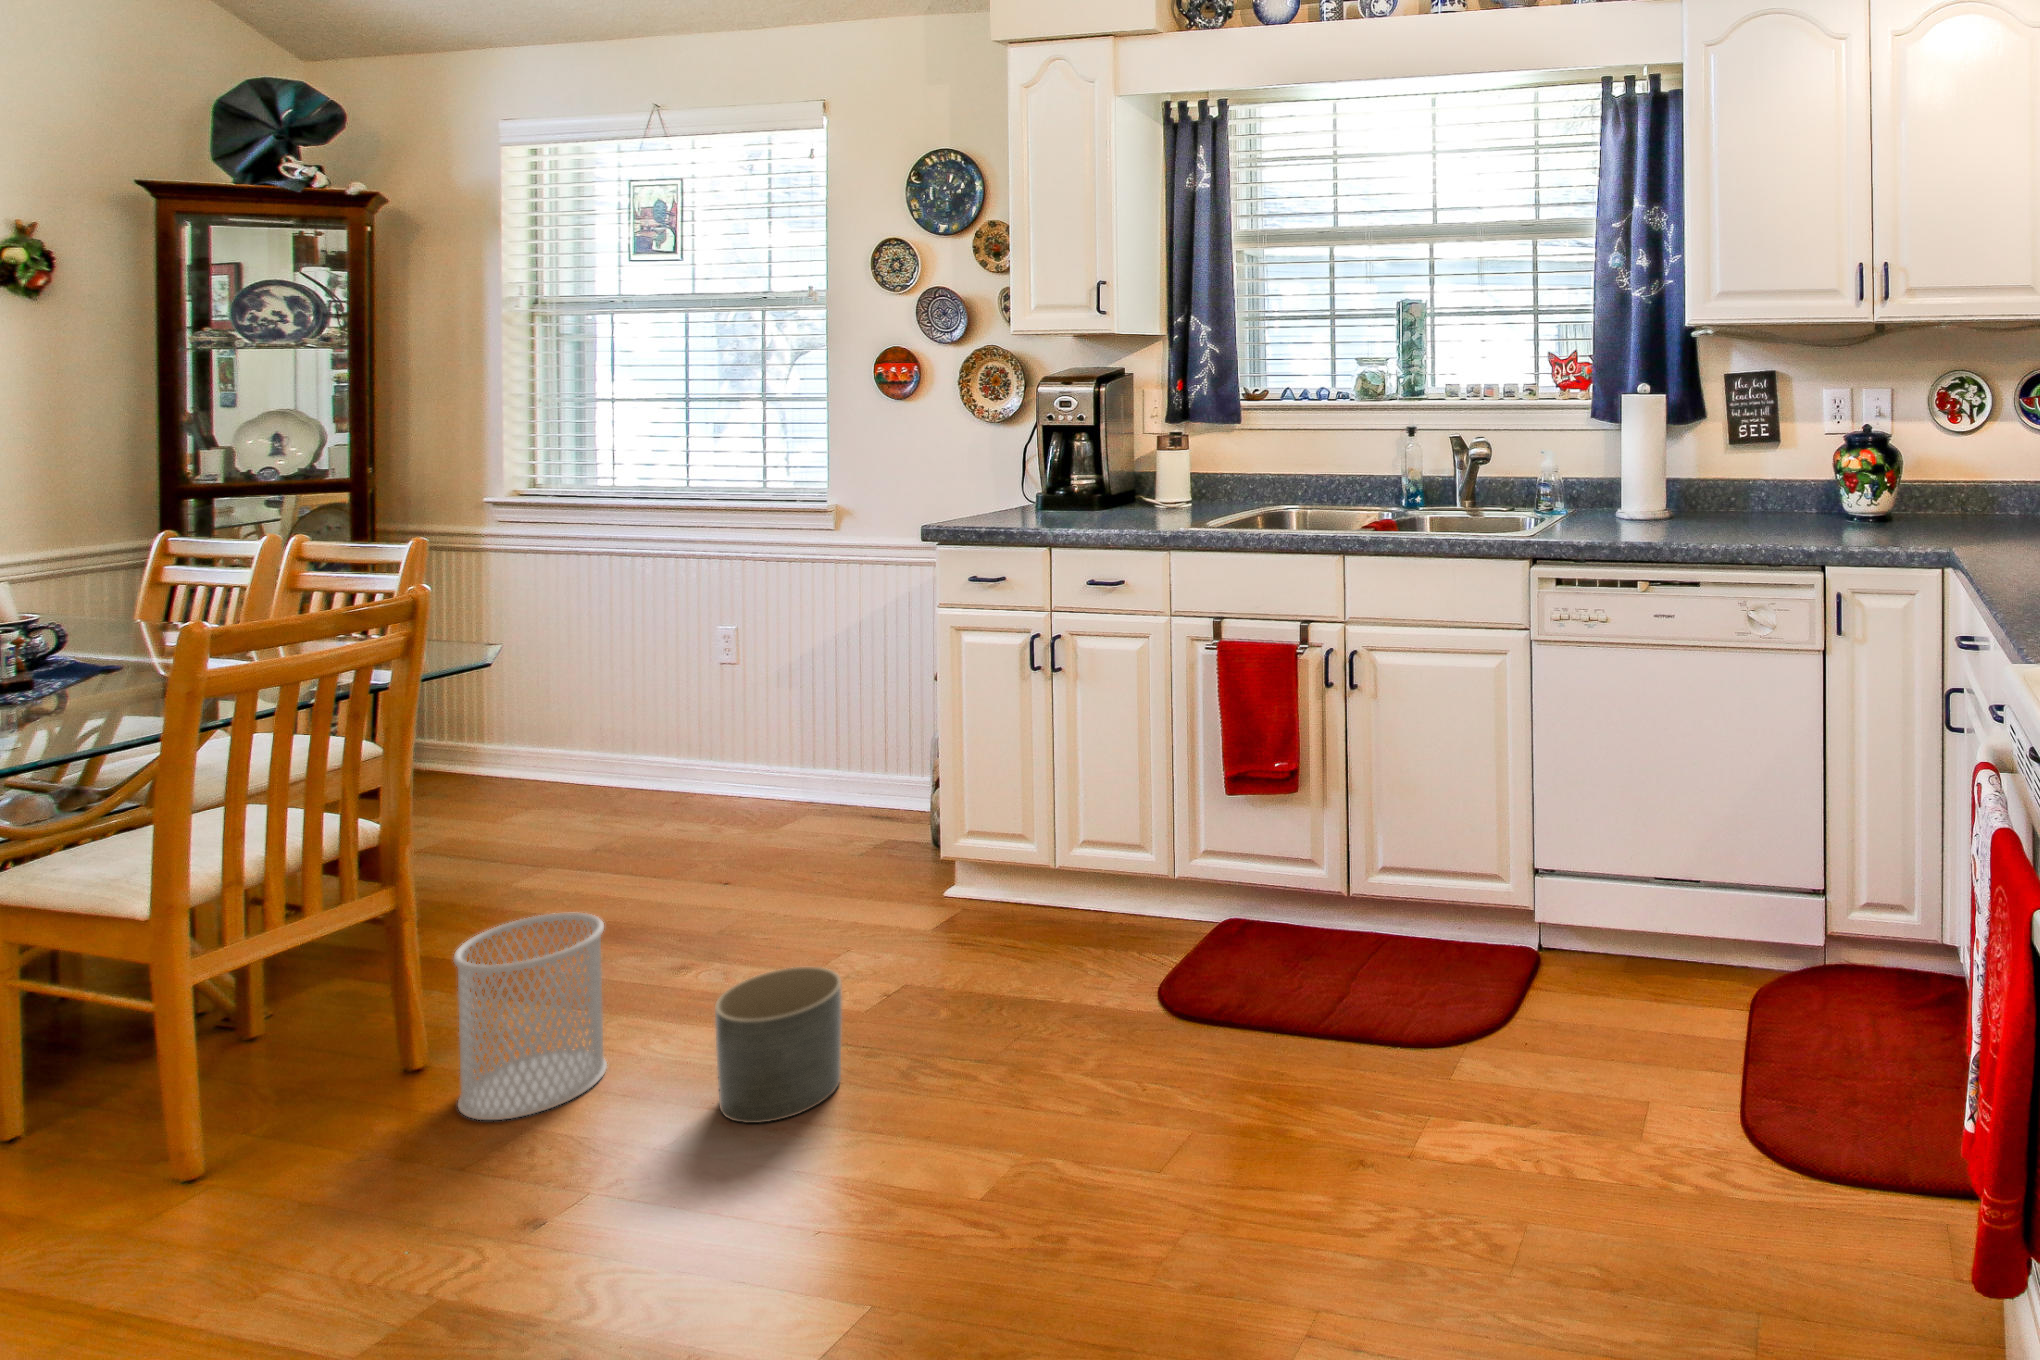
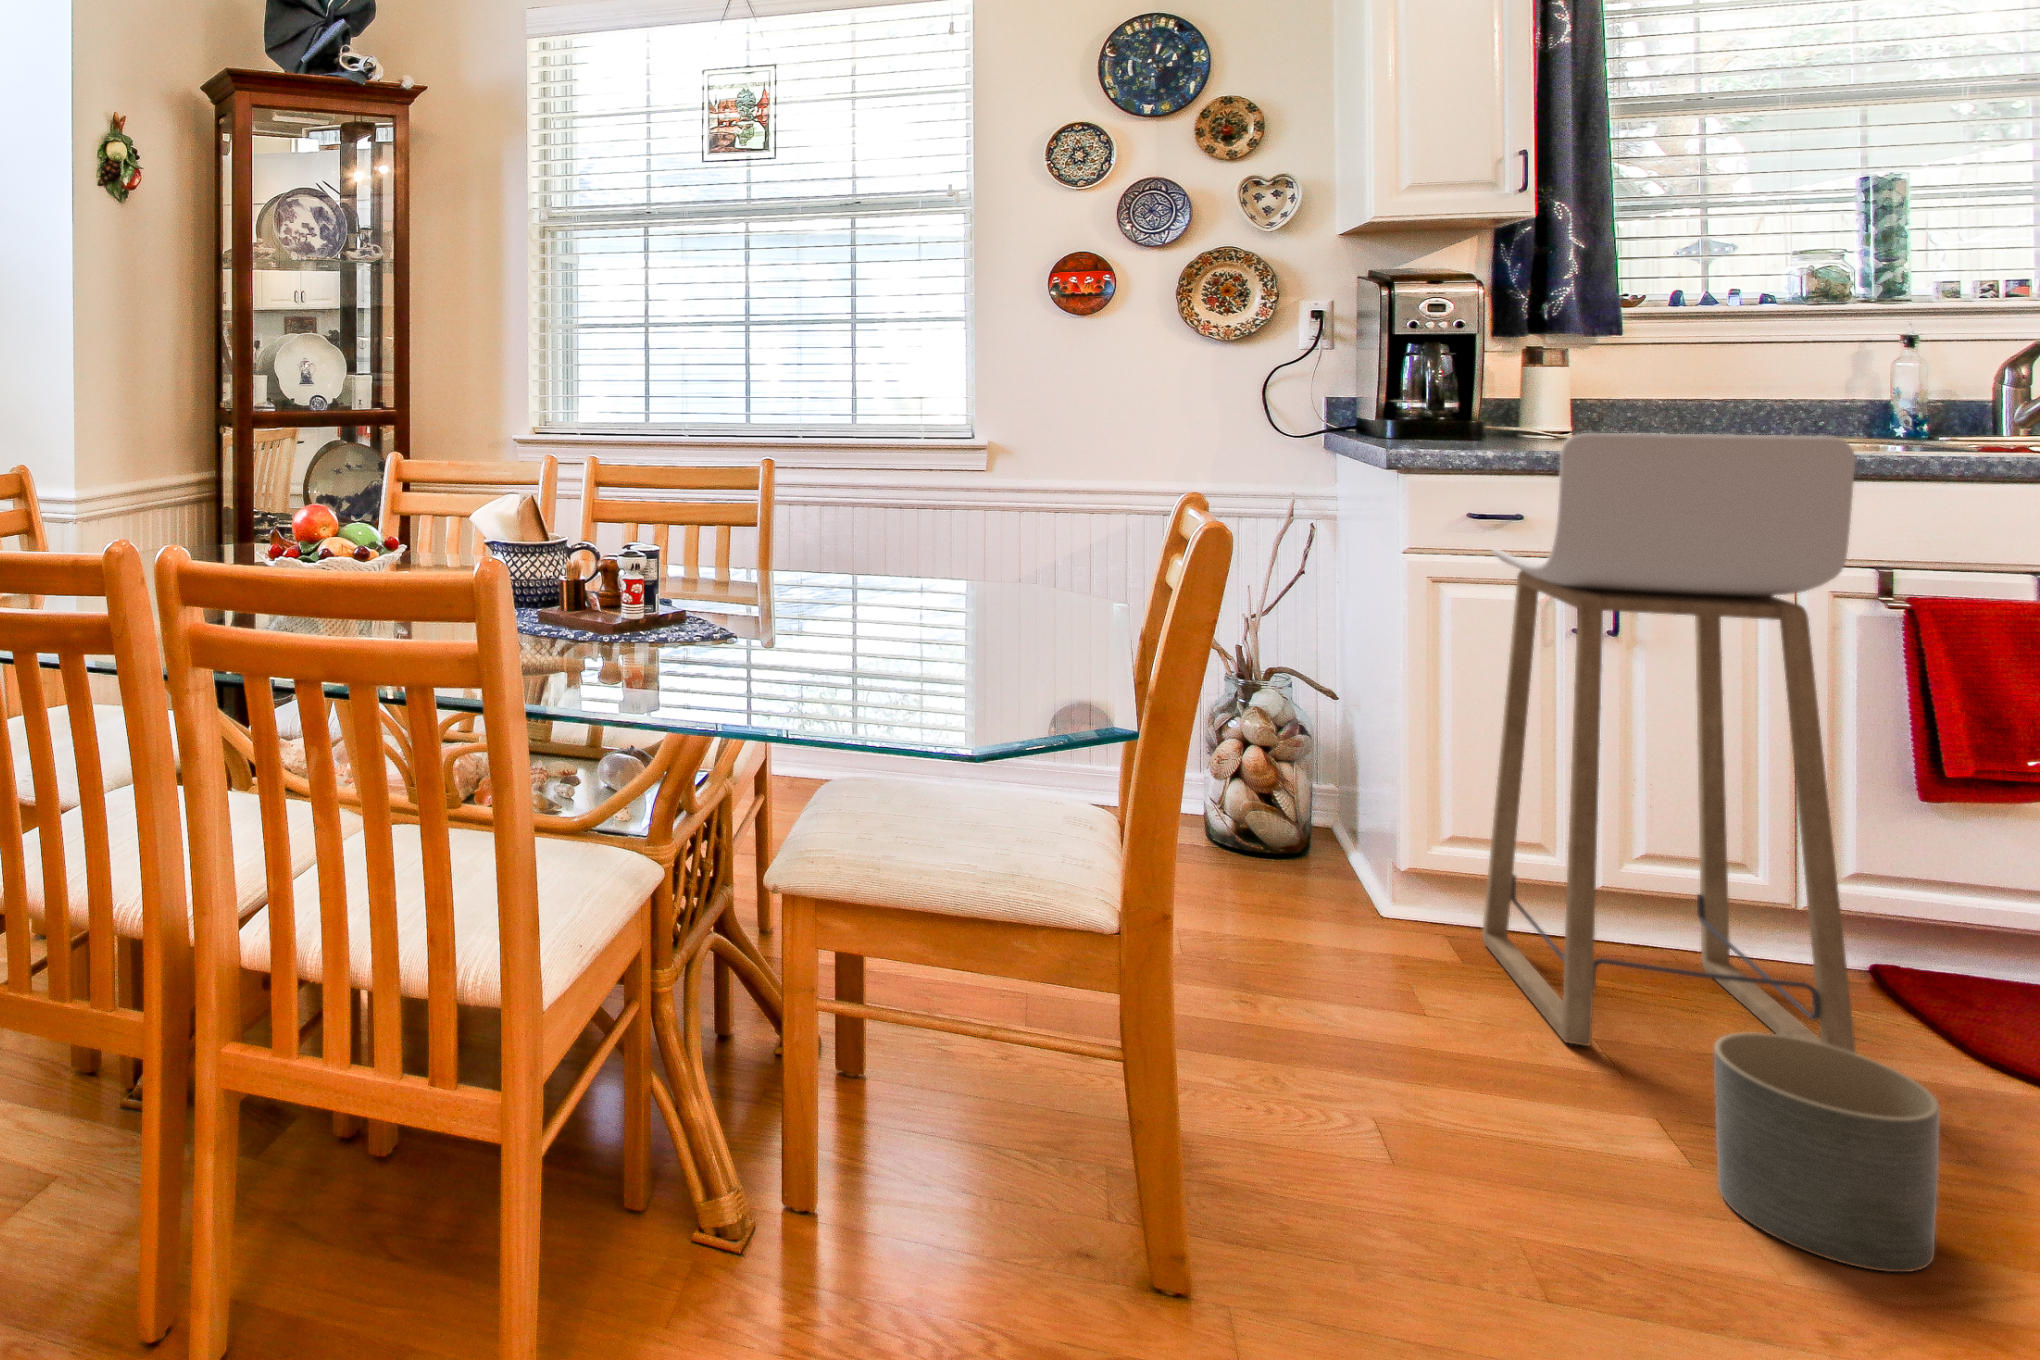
bar stool: none [864,530,1113,999] -> present [1482,433,1856,1053]
wastebasket: present [454,913,607,1120] -> none [1315,939,1522,1240]

